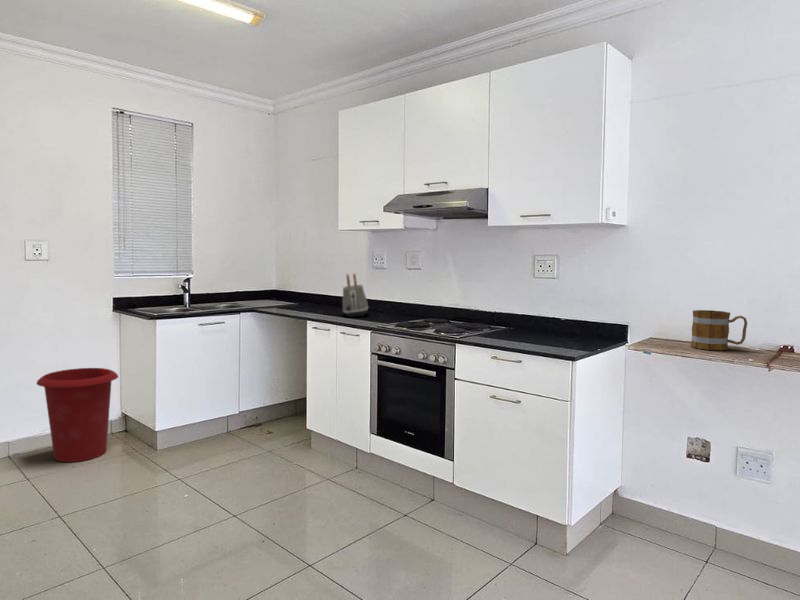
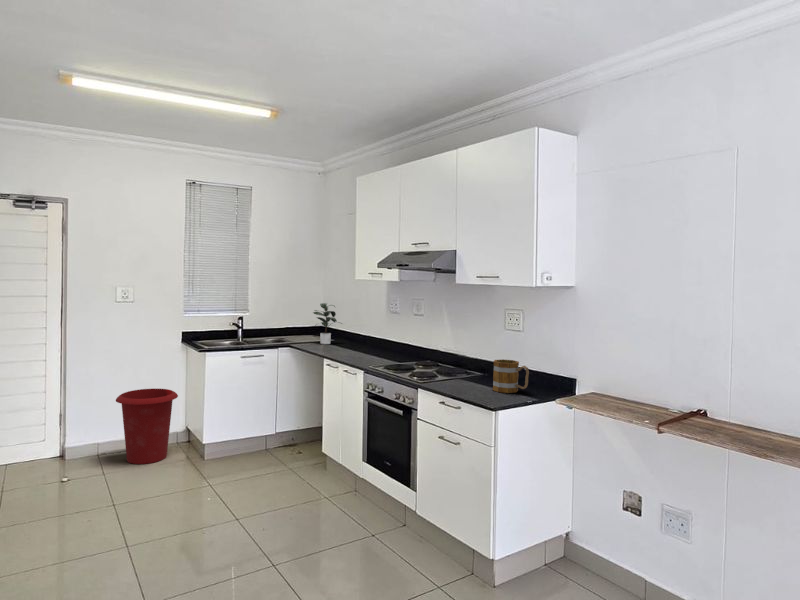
potted plant: none [273,259,318,308] -> present [313,303,342,344]
toaster: present [343,274,368,317] -> none [353,318,378,356]
mug: present [691,310,747,350] -> present [493,359,529,393]

